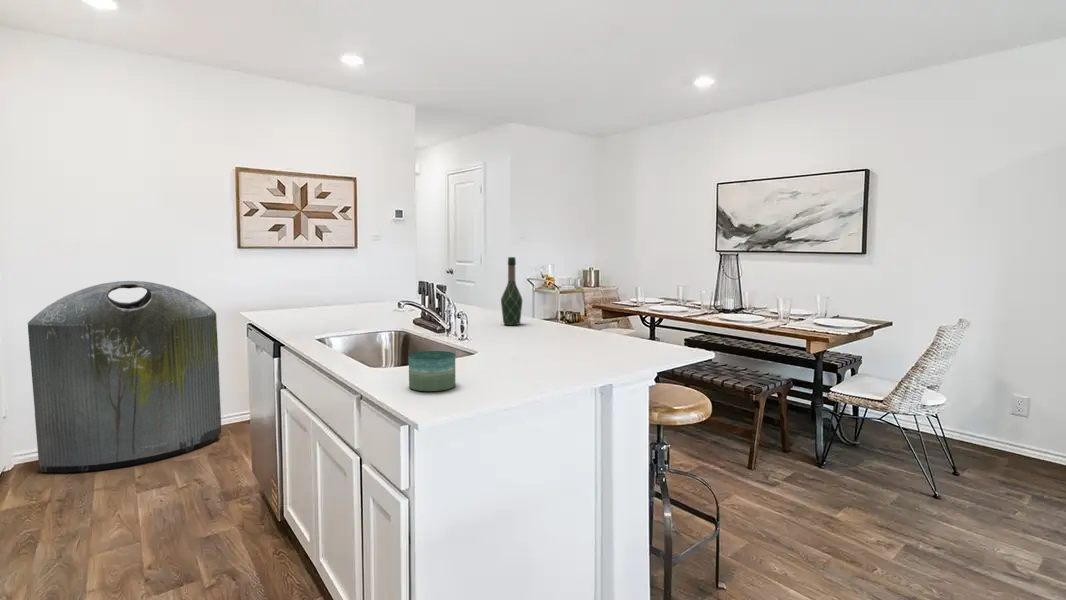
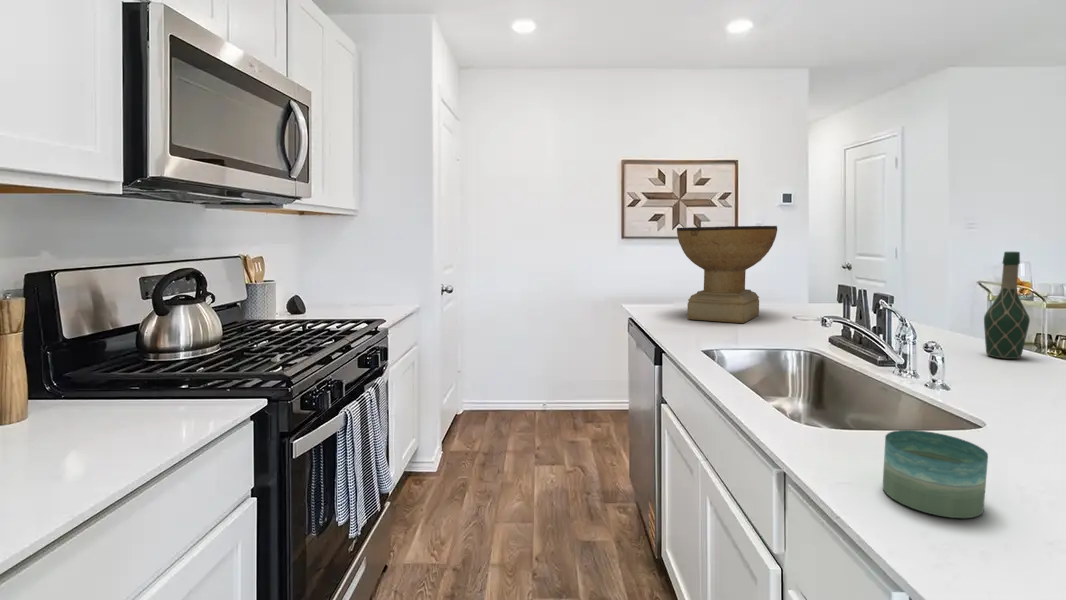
decorative bowl: none [293,235,379,317] -> present [677,226,777,323]
trash can: present [28,281,221,473] -> none [467,273,602,435]

